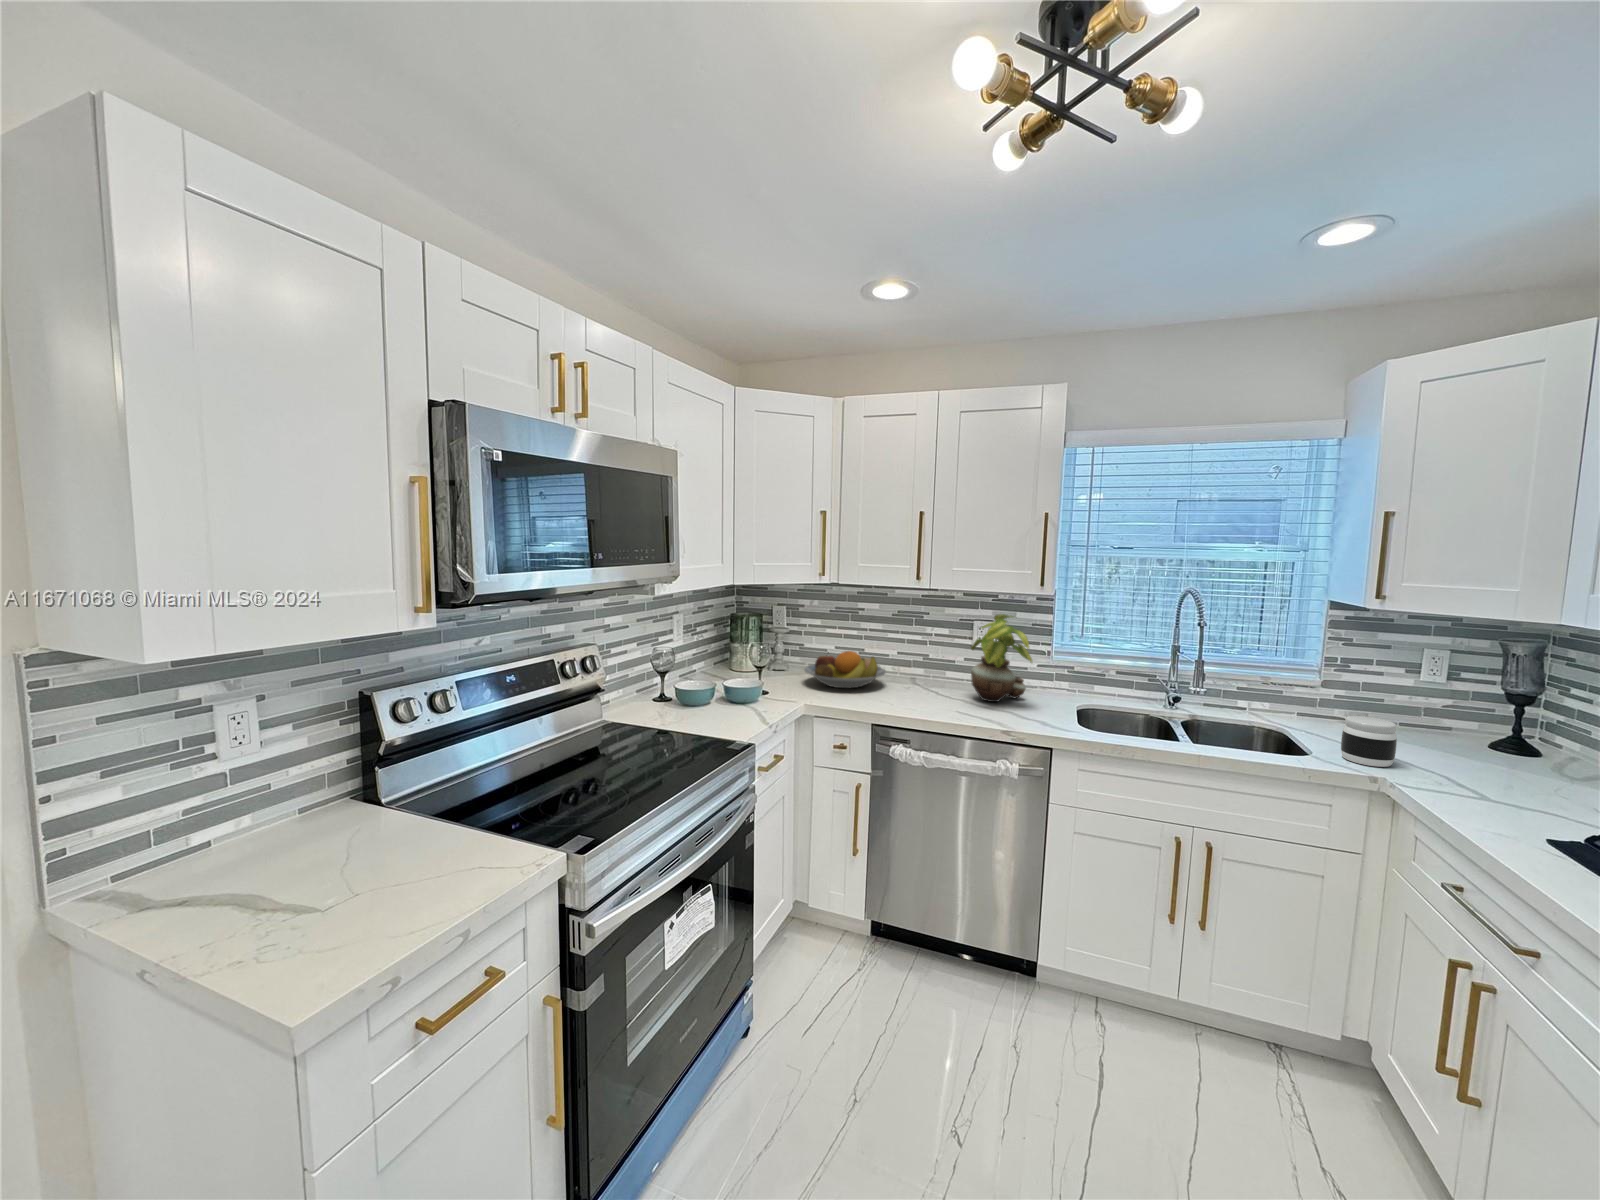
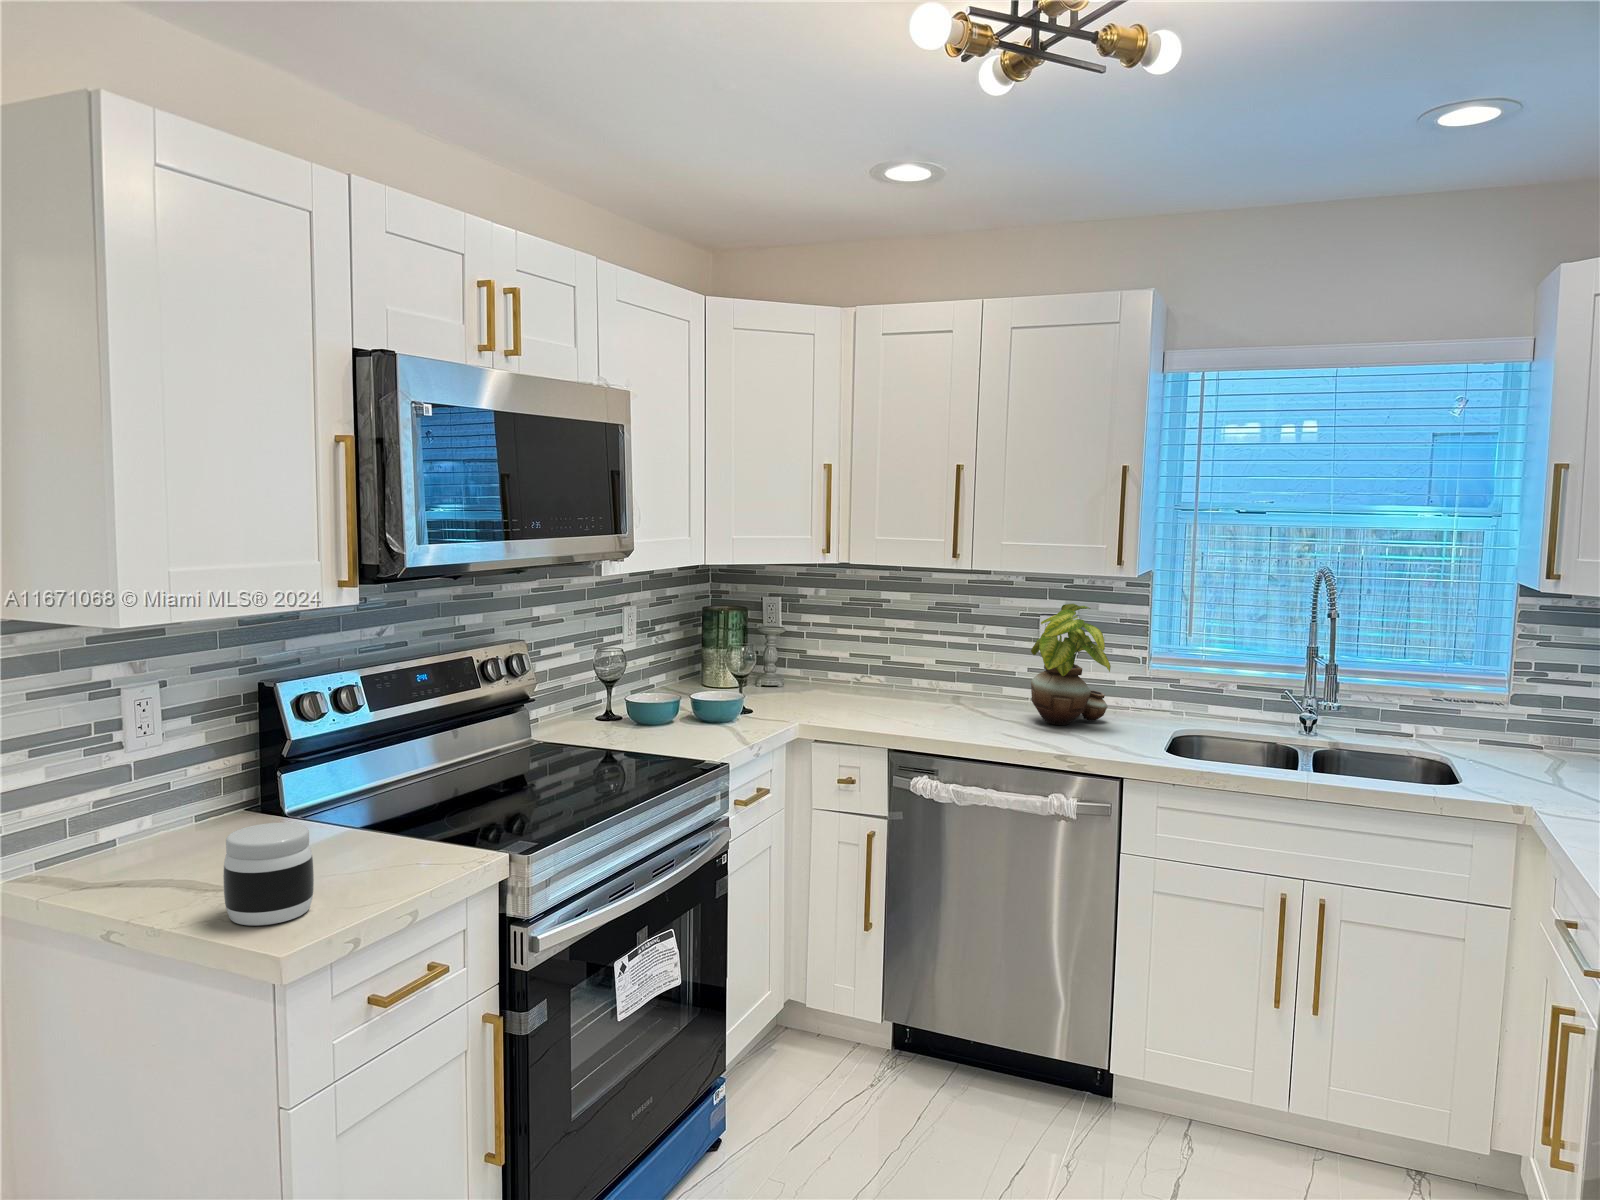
fruit bowl: present [804,651,886,688] -> none [803,657,917,709]
jar: present [1341,716,1397,767] -> present [223,822,314,926]

